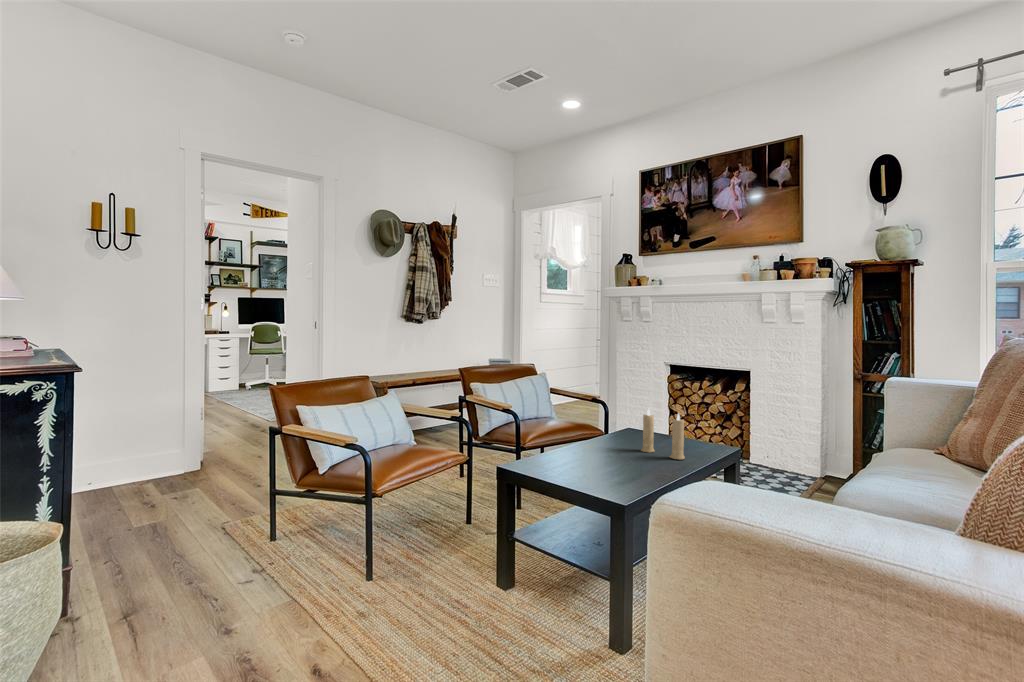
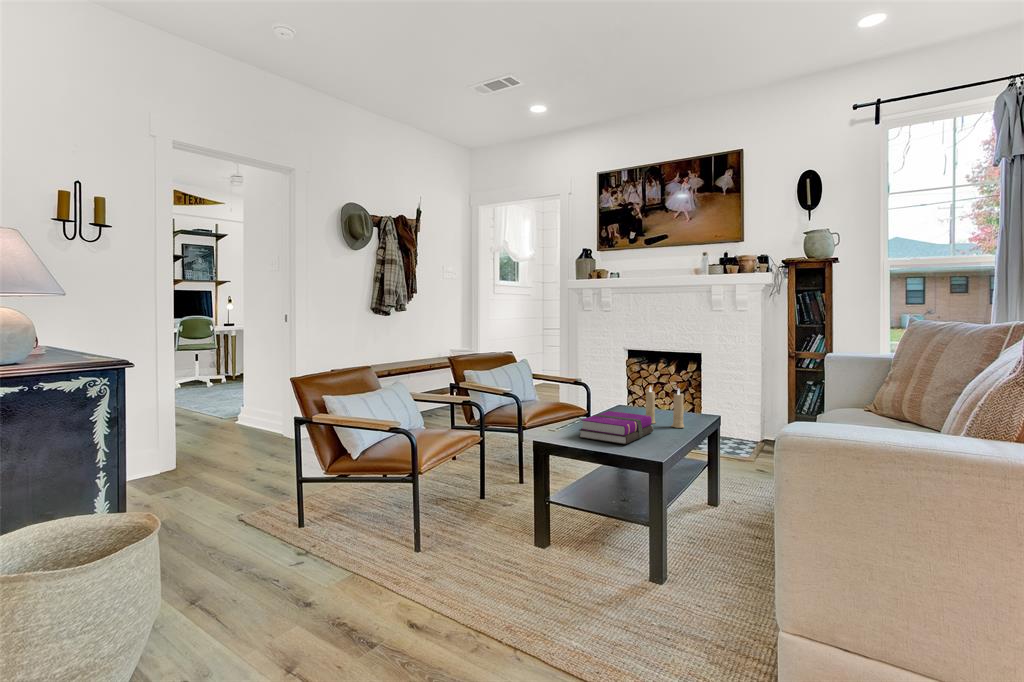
hardback book: none [550,436,642,477] -> present [579,411,653,444]

